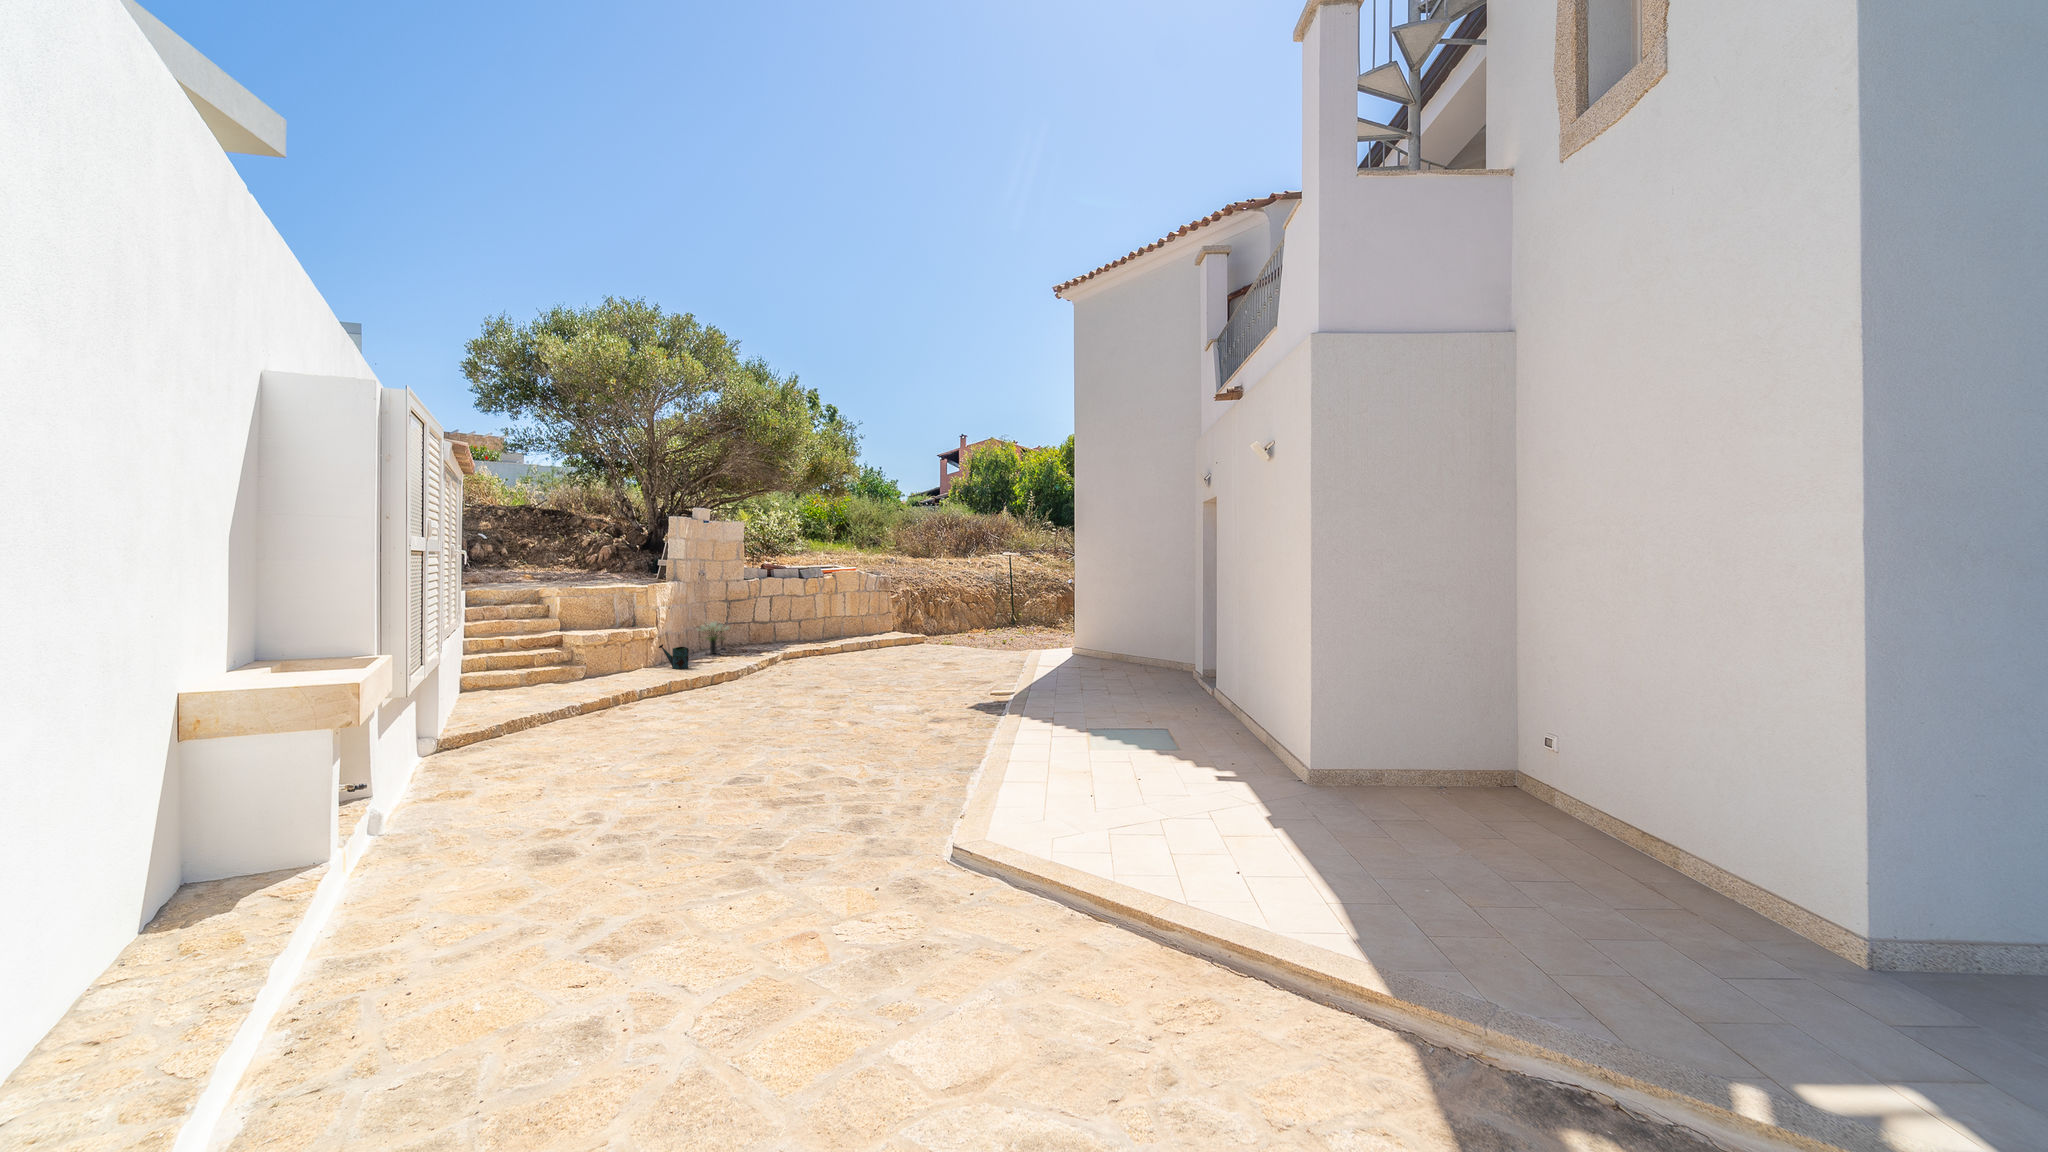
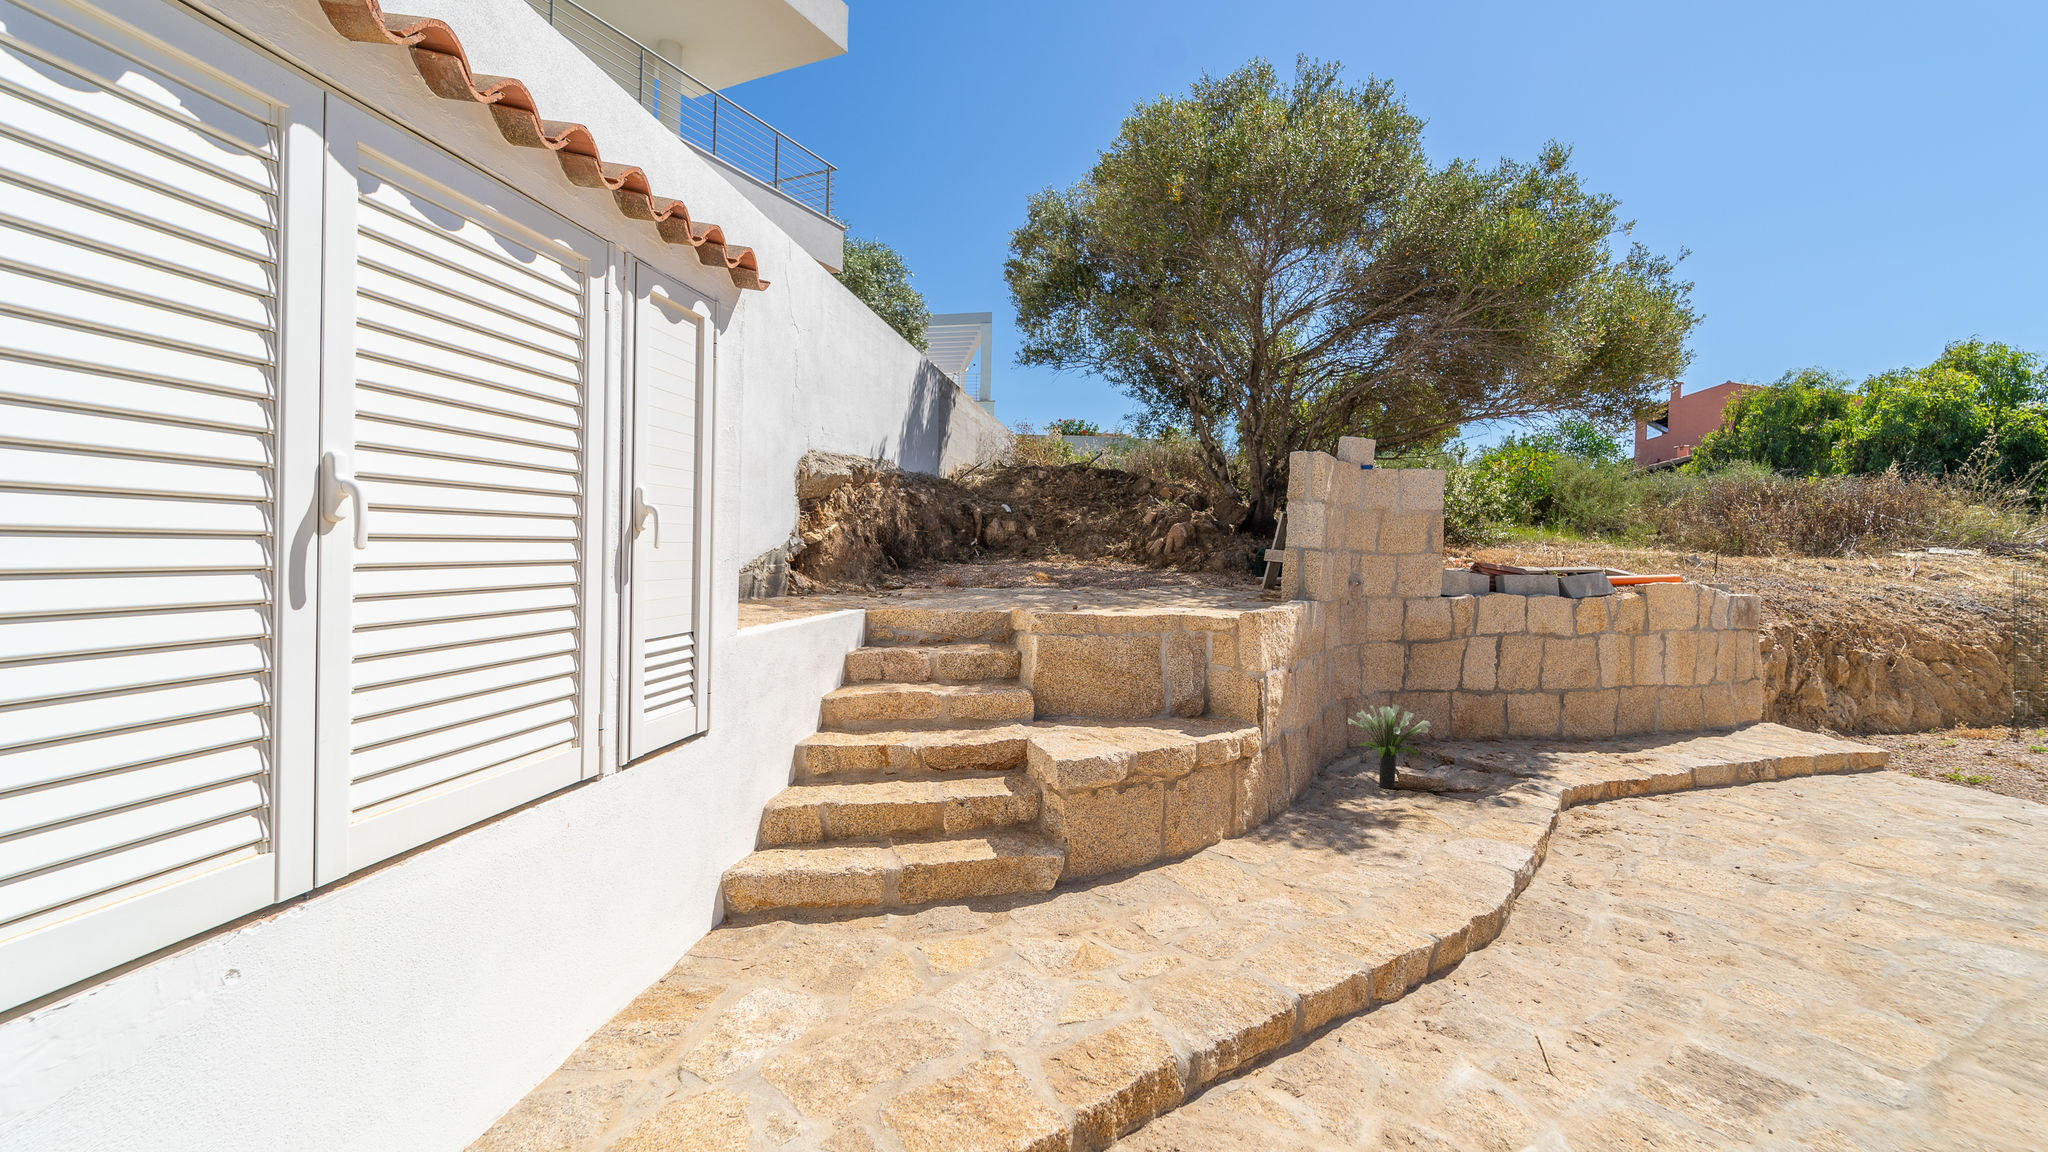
watering can: present [659,644,694,669] -> none [1260,776,1354,857]

